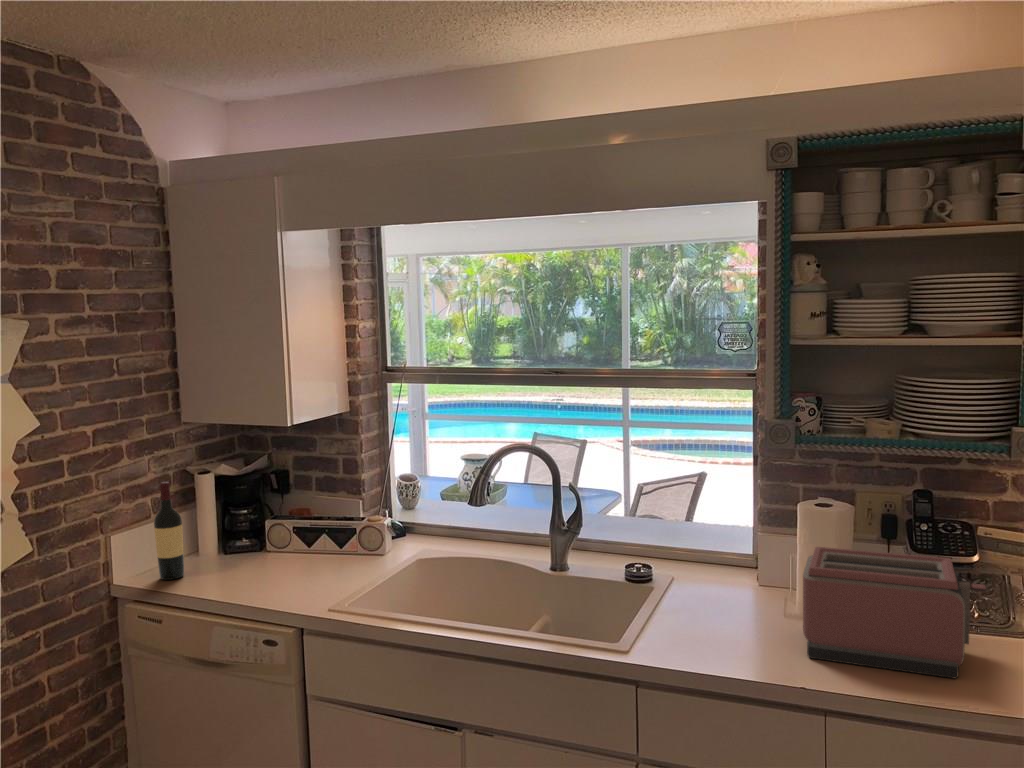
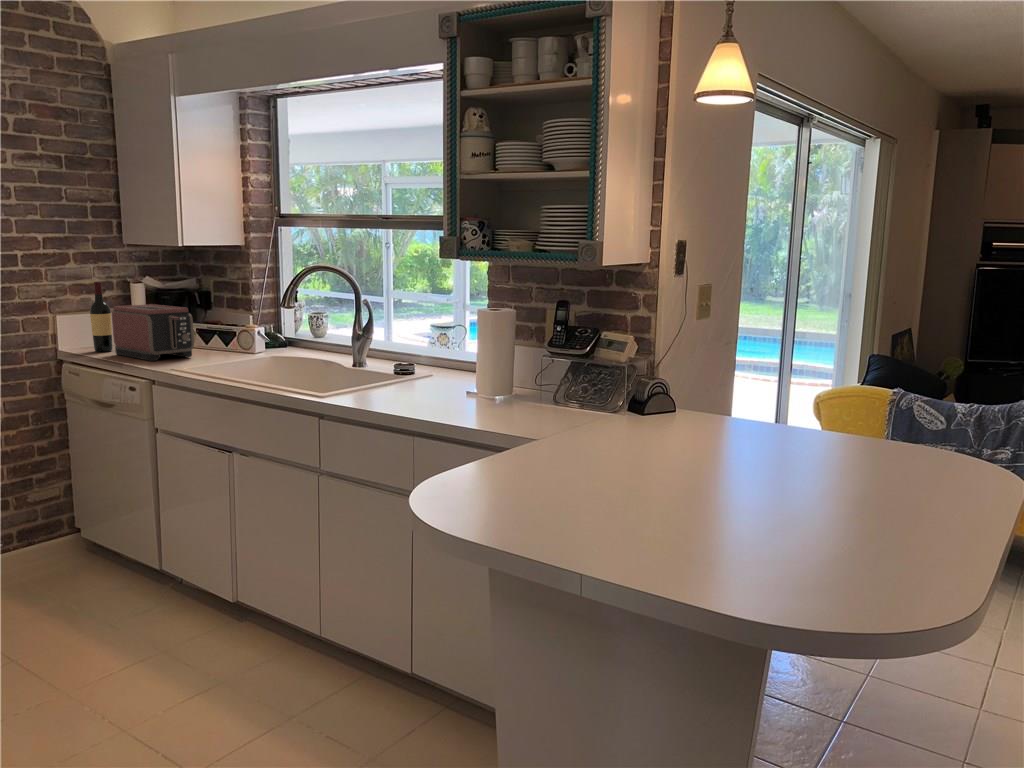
toaster: present [803,547,986,678] -> present [112,304,194,361]

